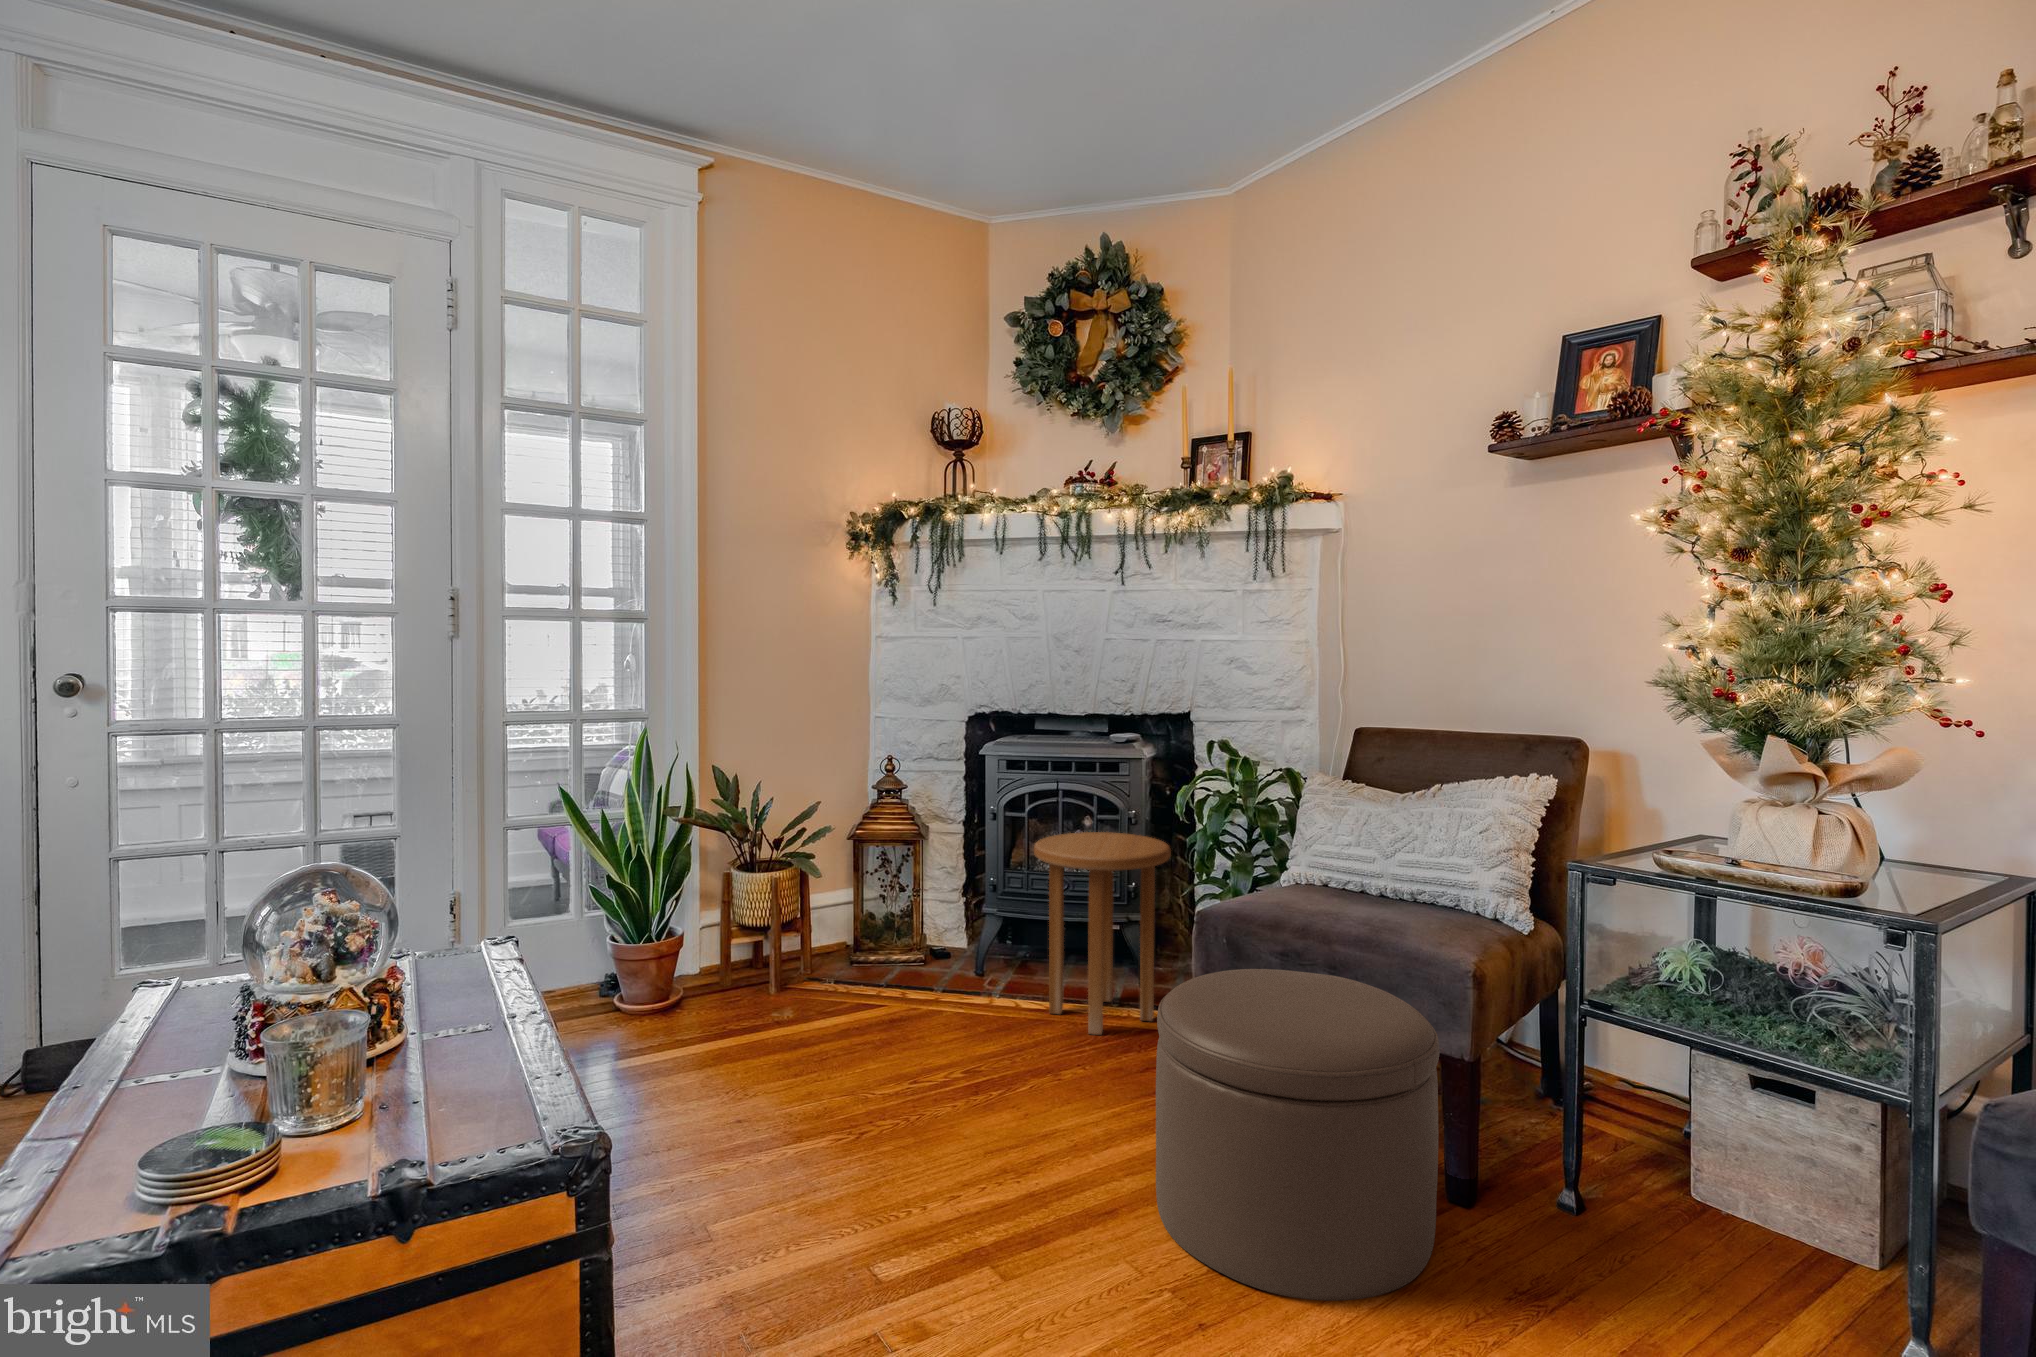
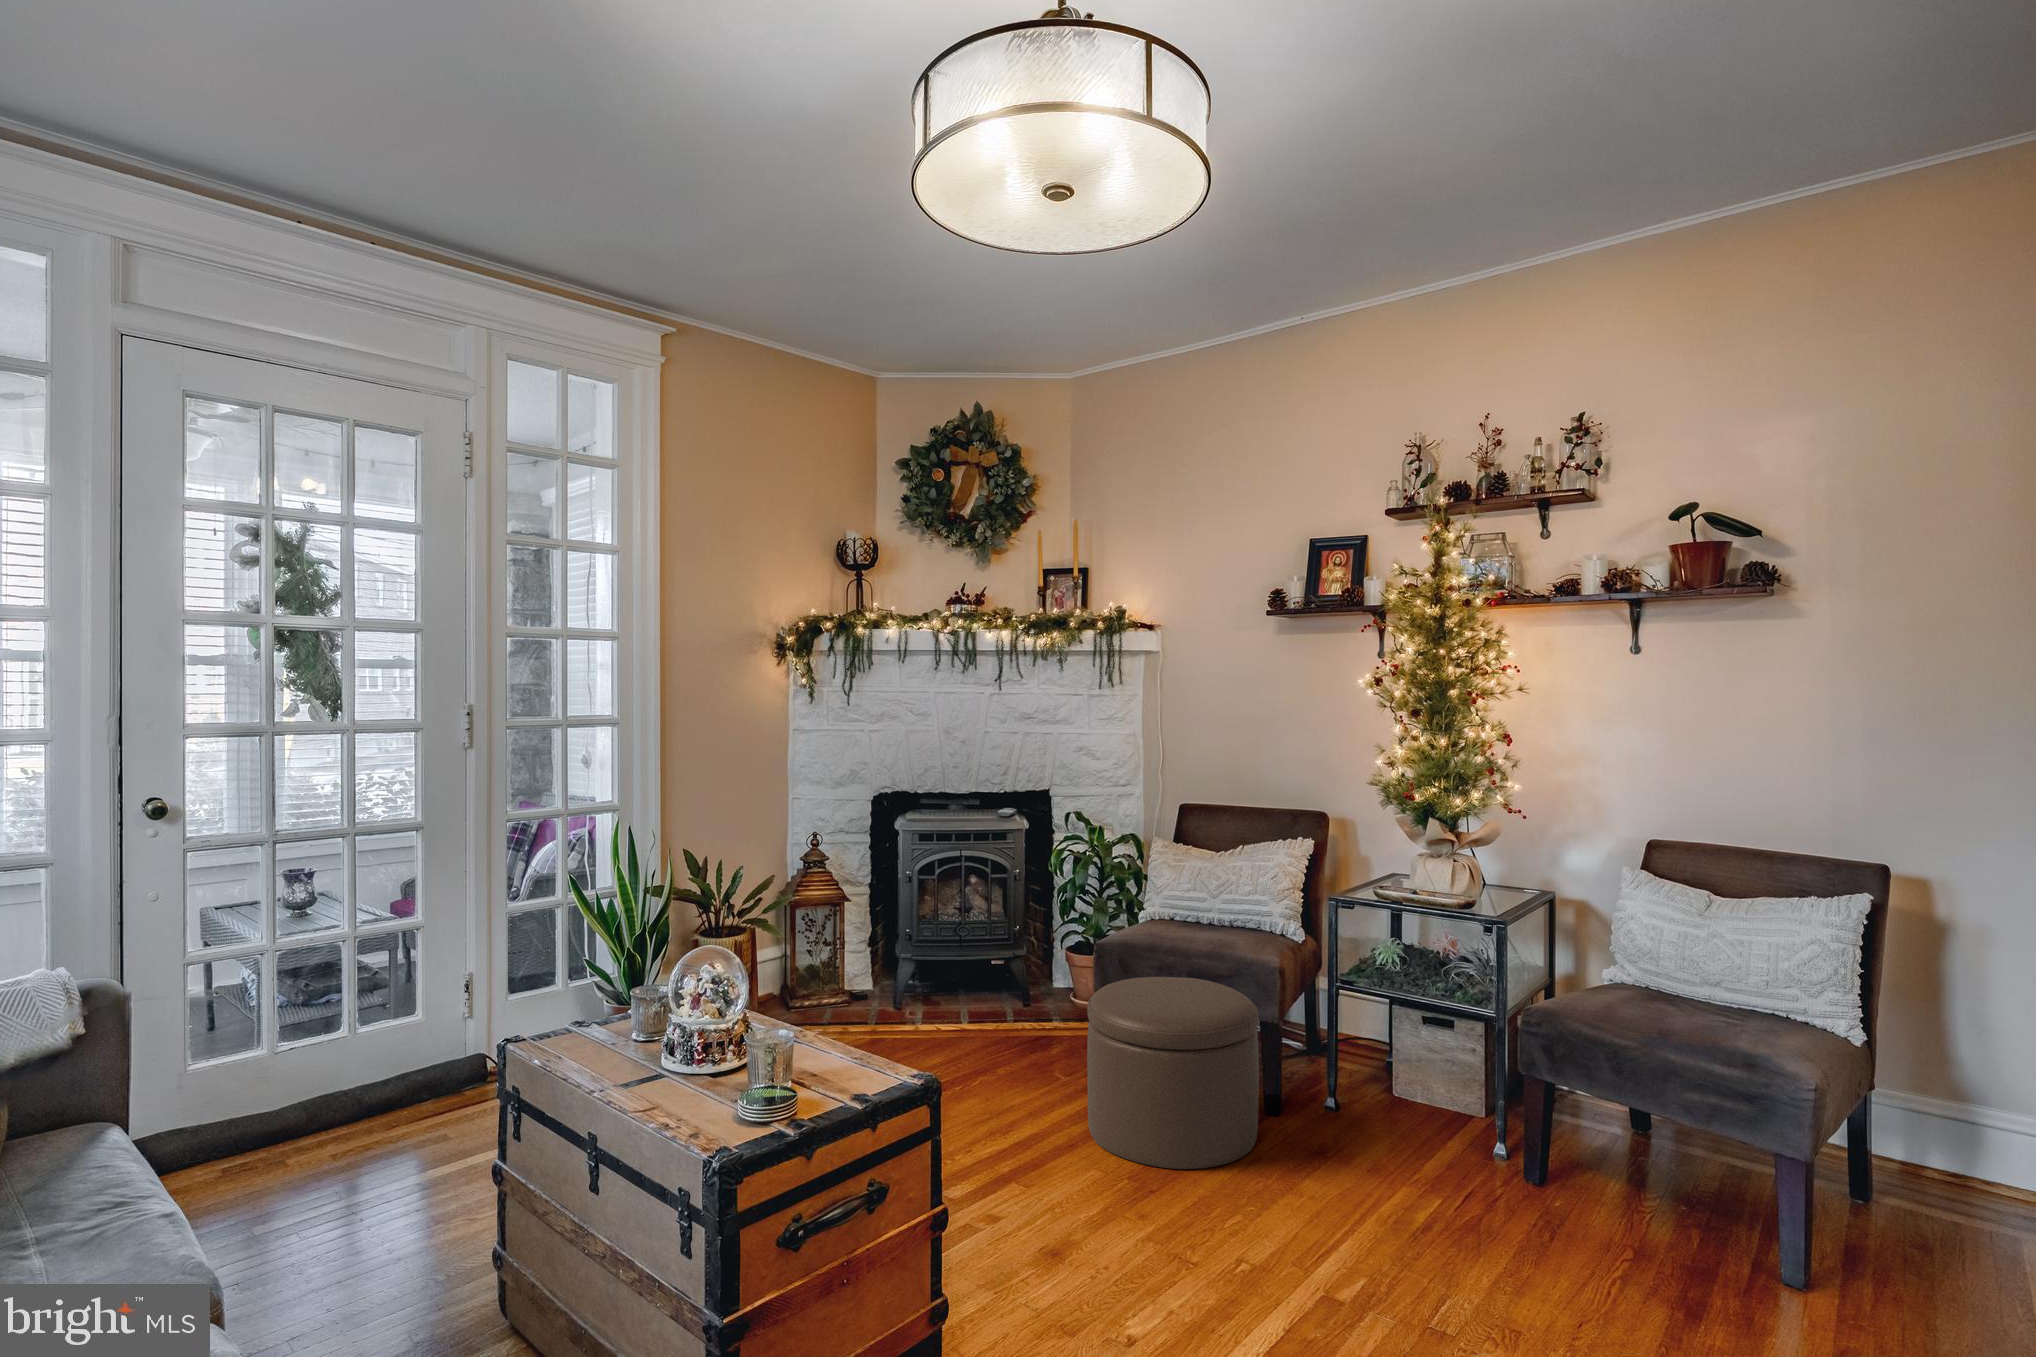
side table: present [1034,832,1171,1035] -> none [951,886,1054,1040]

